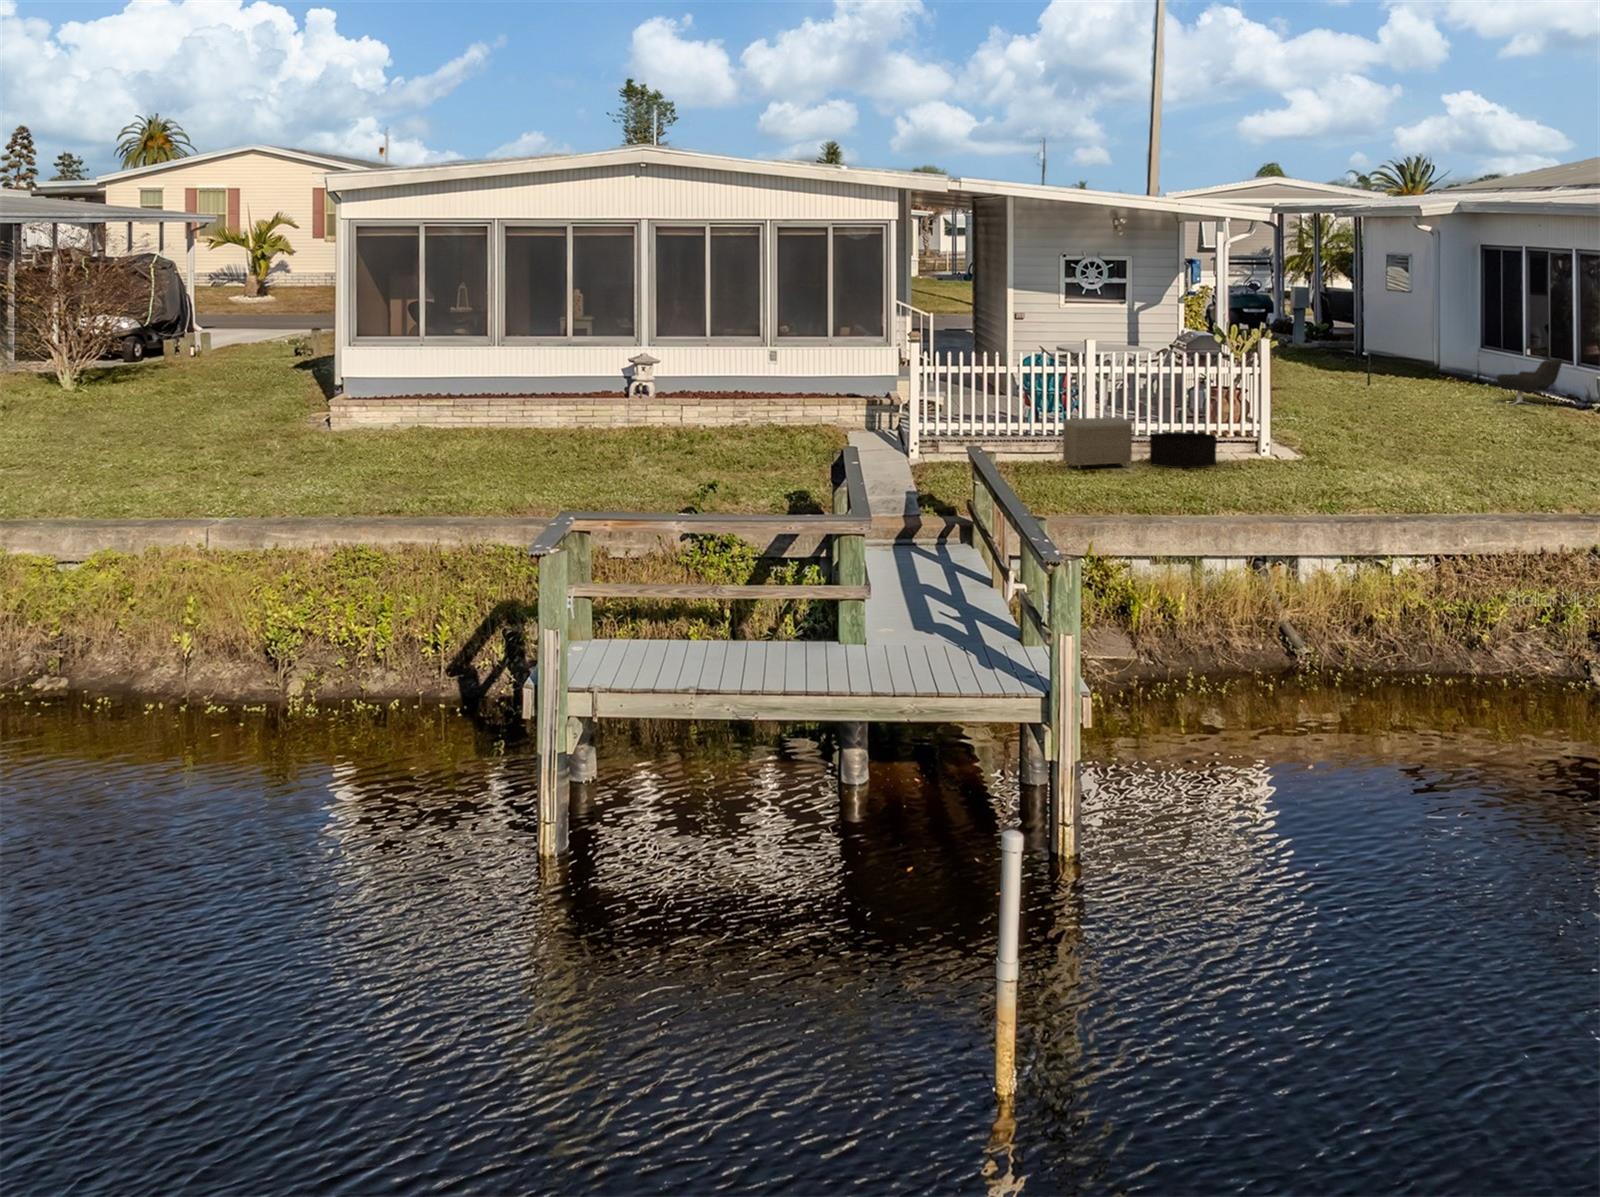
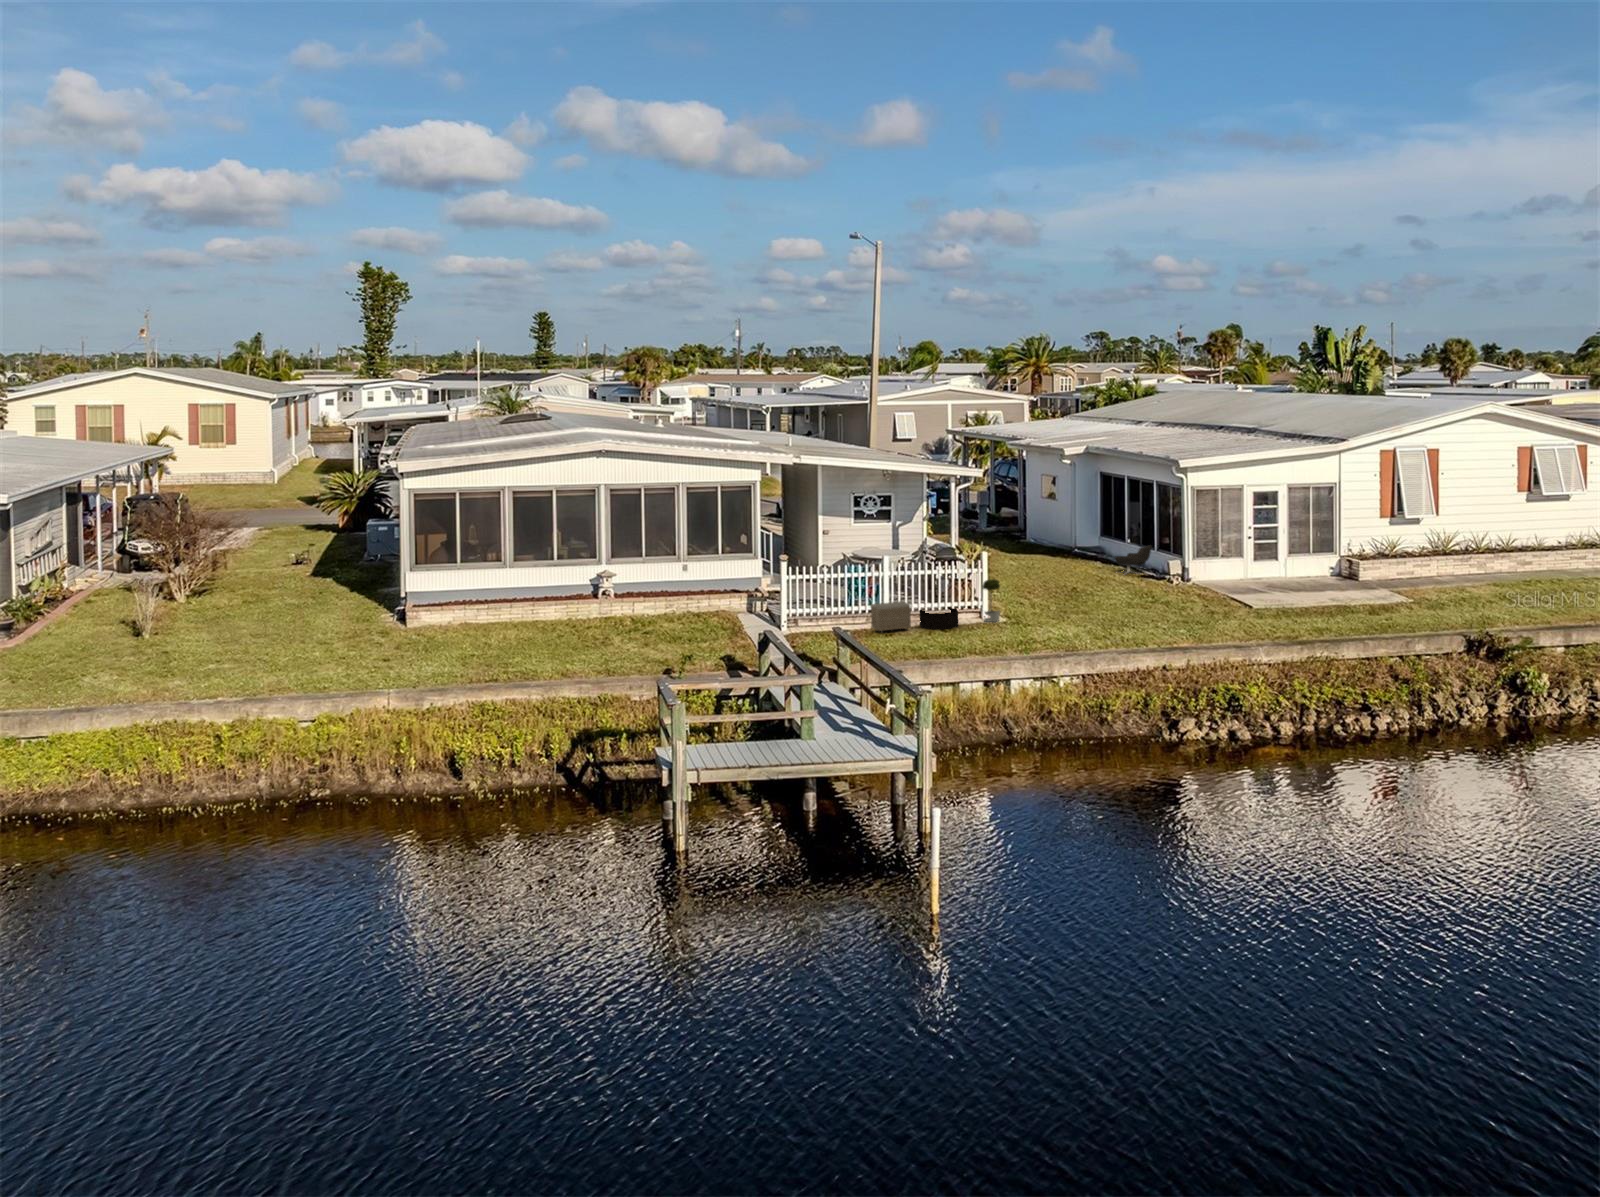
potted tree: none [1262,384,1295,461] -> present [982,579,1000,622]

